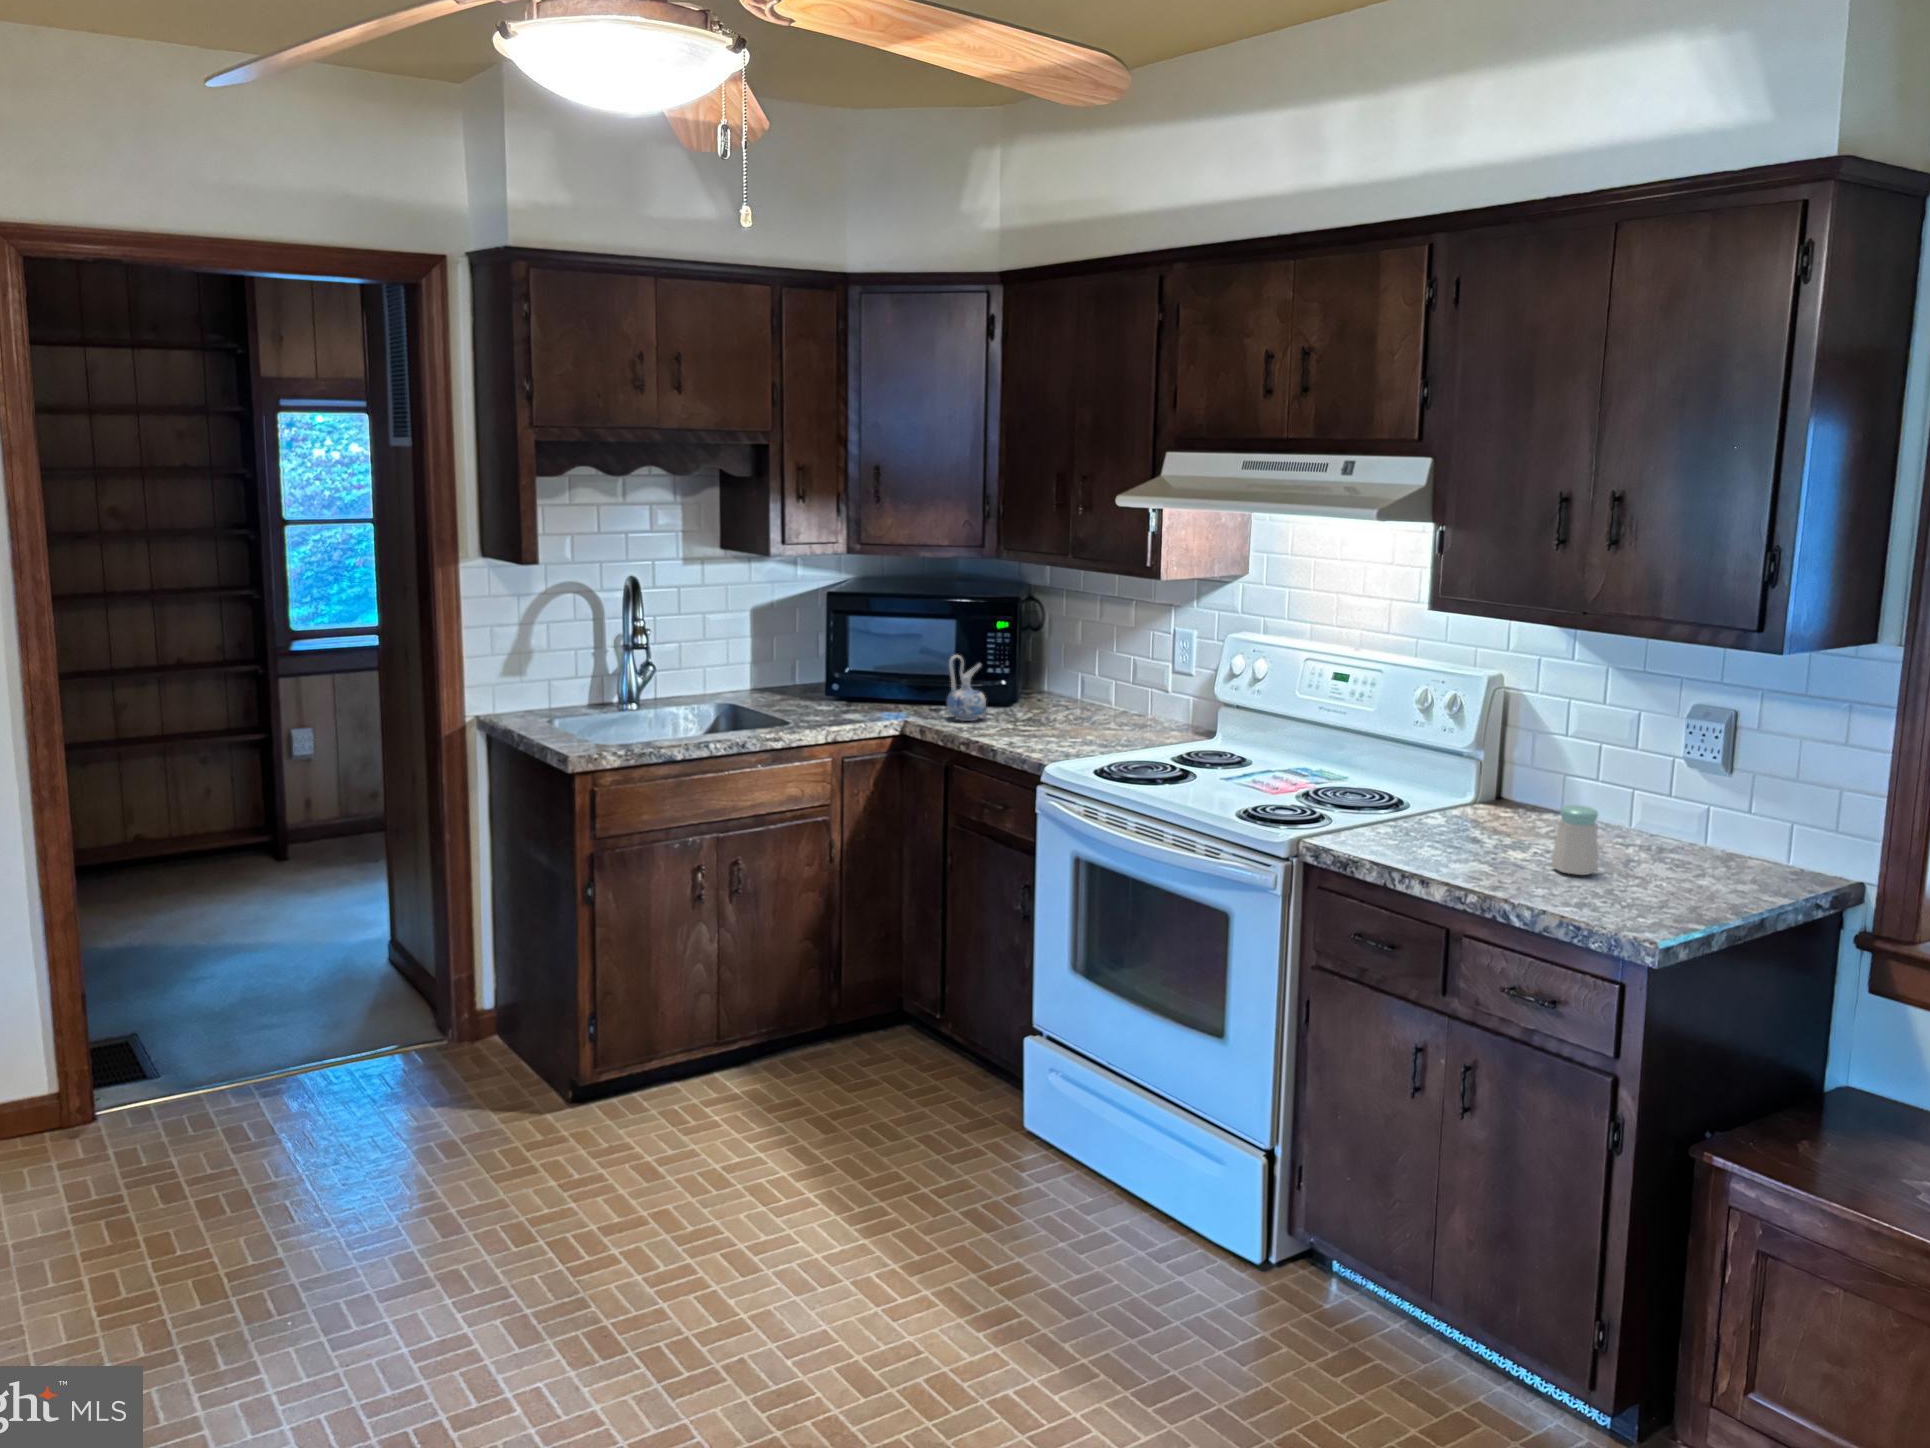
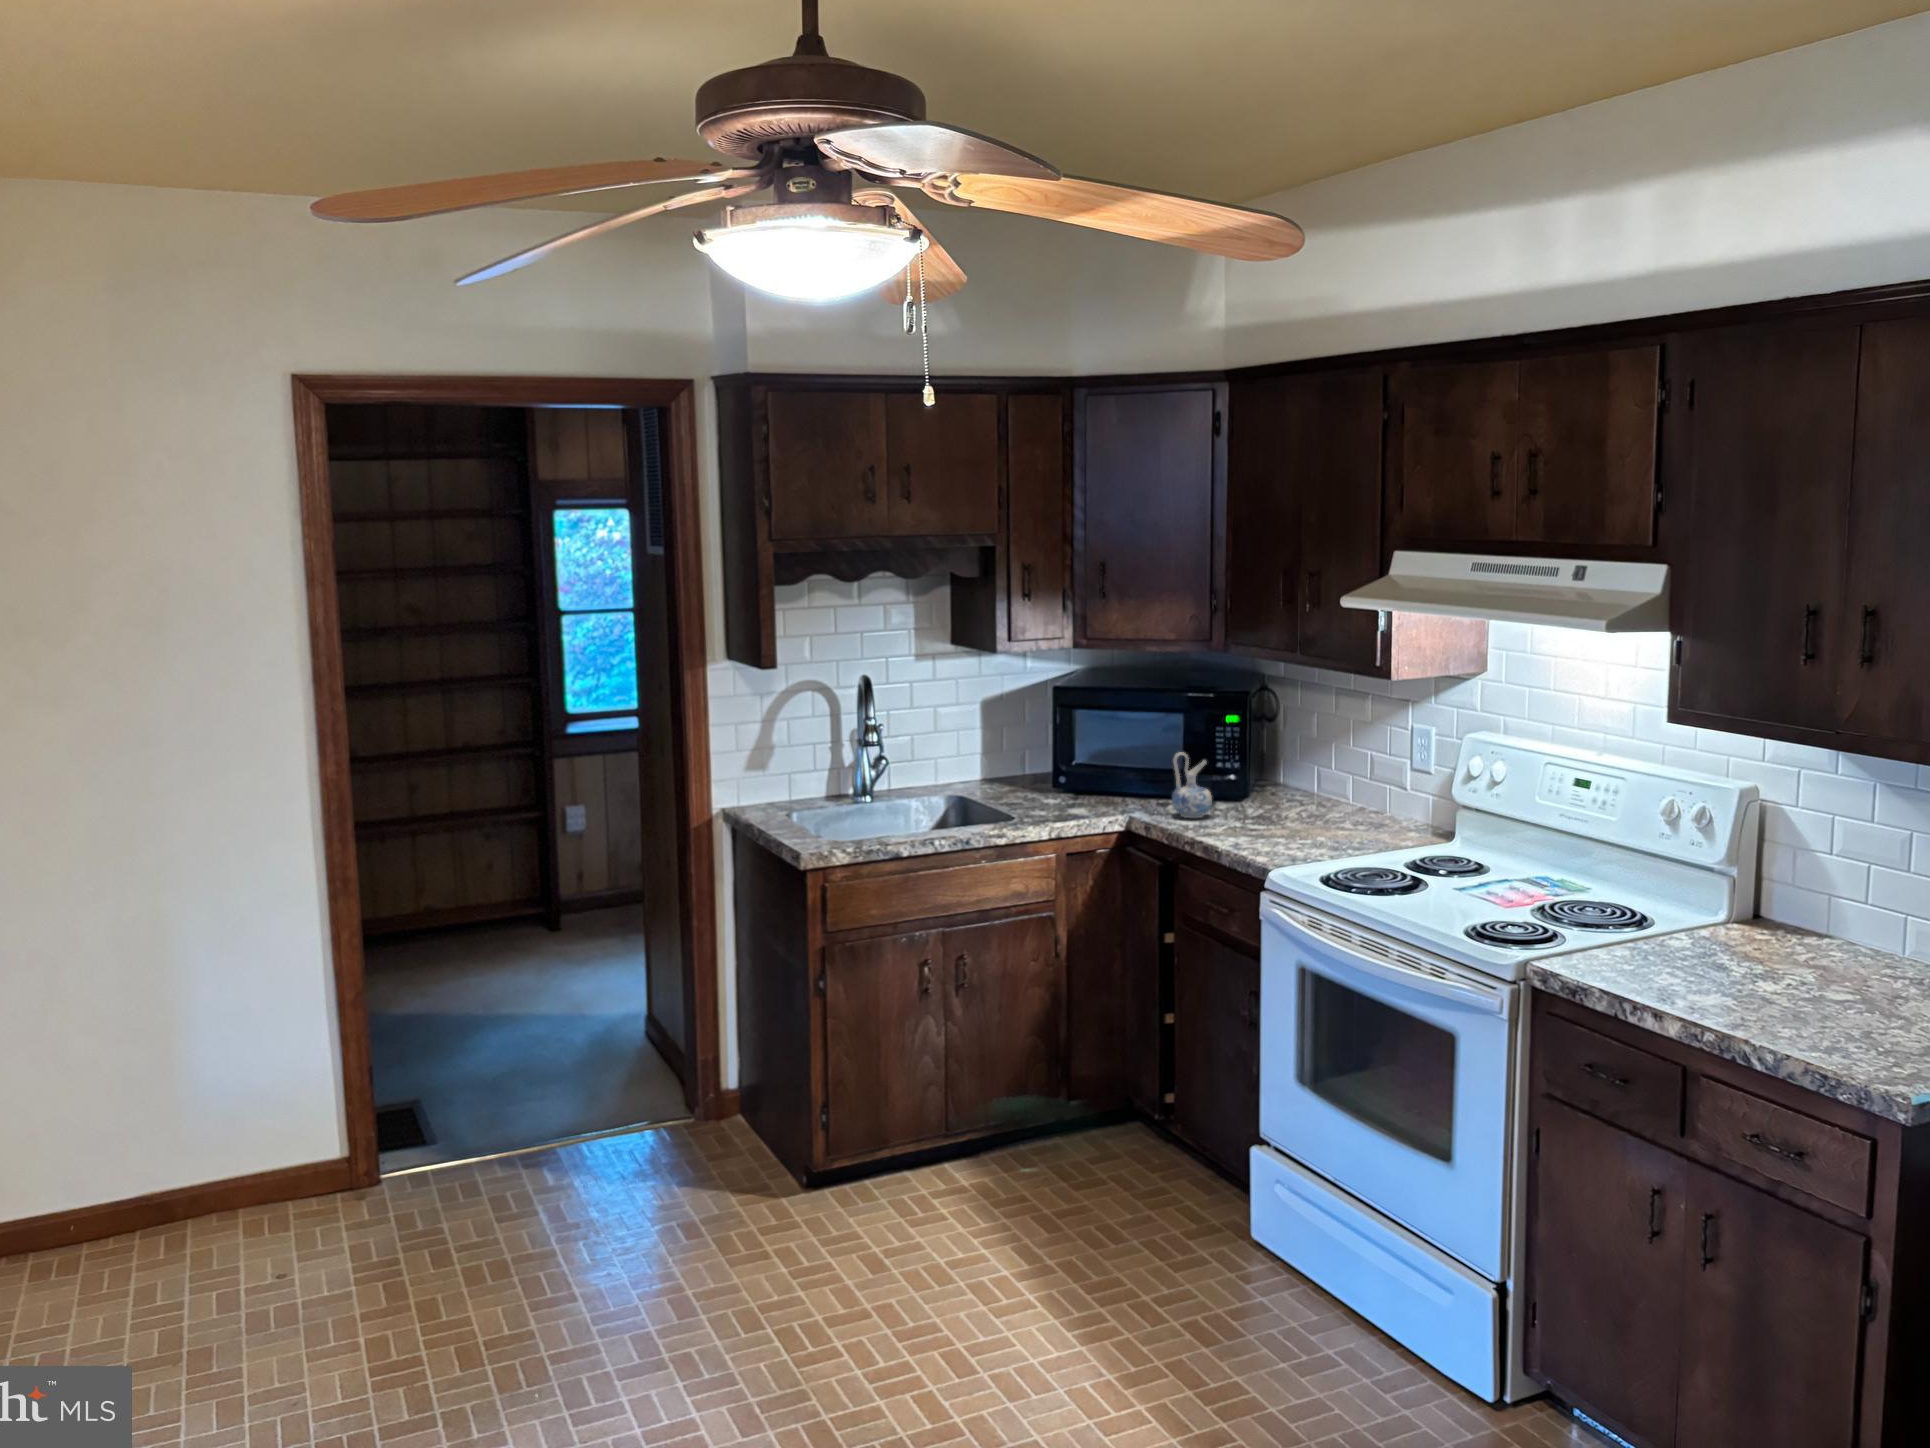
salt shaker: present [1551,805,1598,875] -> none [1805,937,1859,1014]

